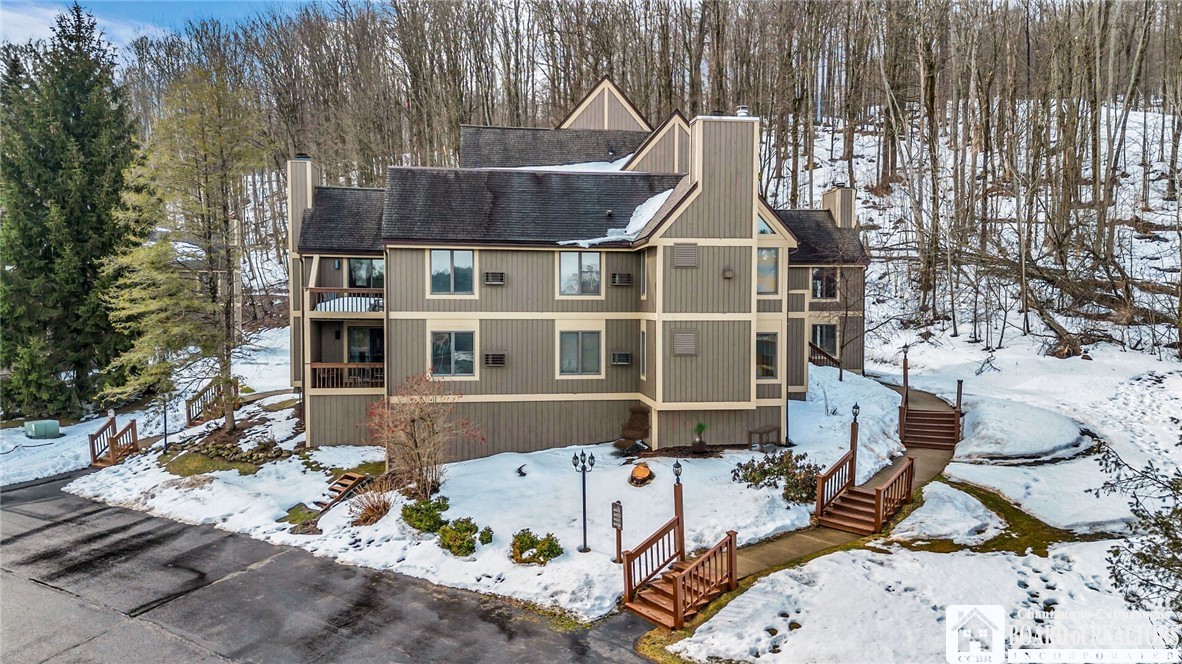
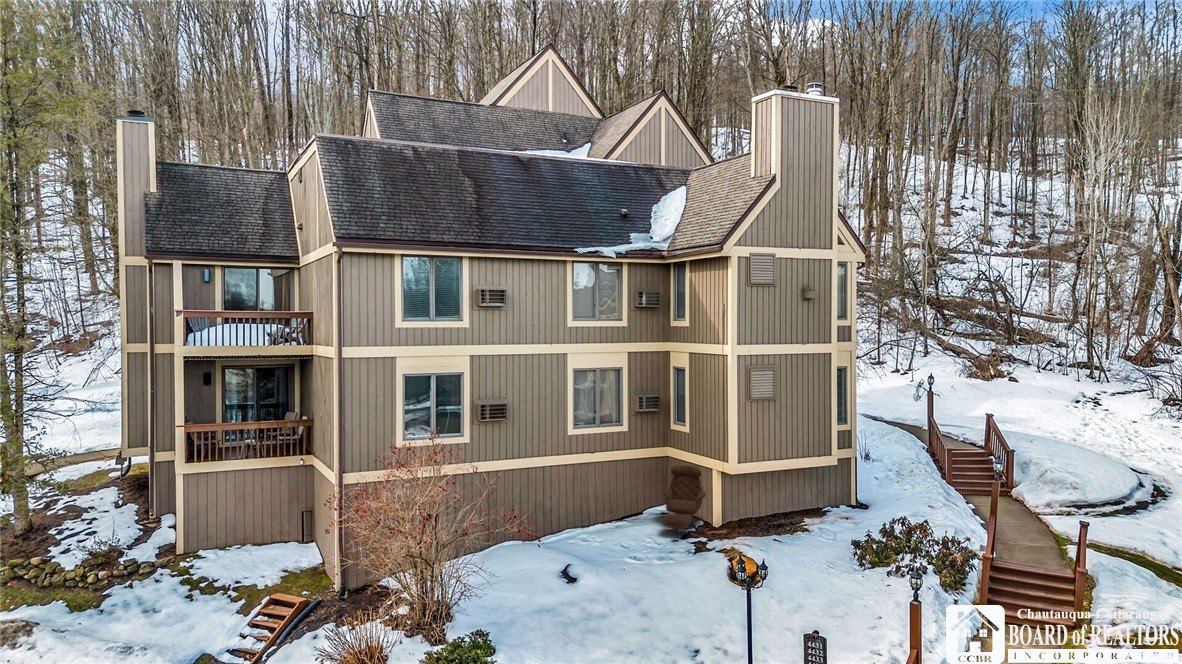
potted tree: present [692,422,707,452] -> none [760,482,786,524]
bench: present [748,424,781,452] -> none [826,480,858,518]

